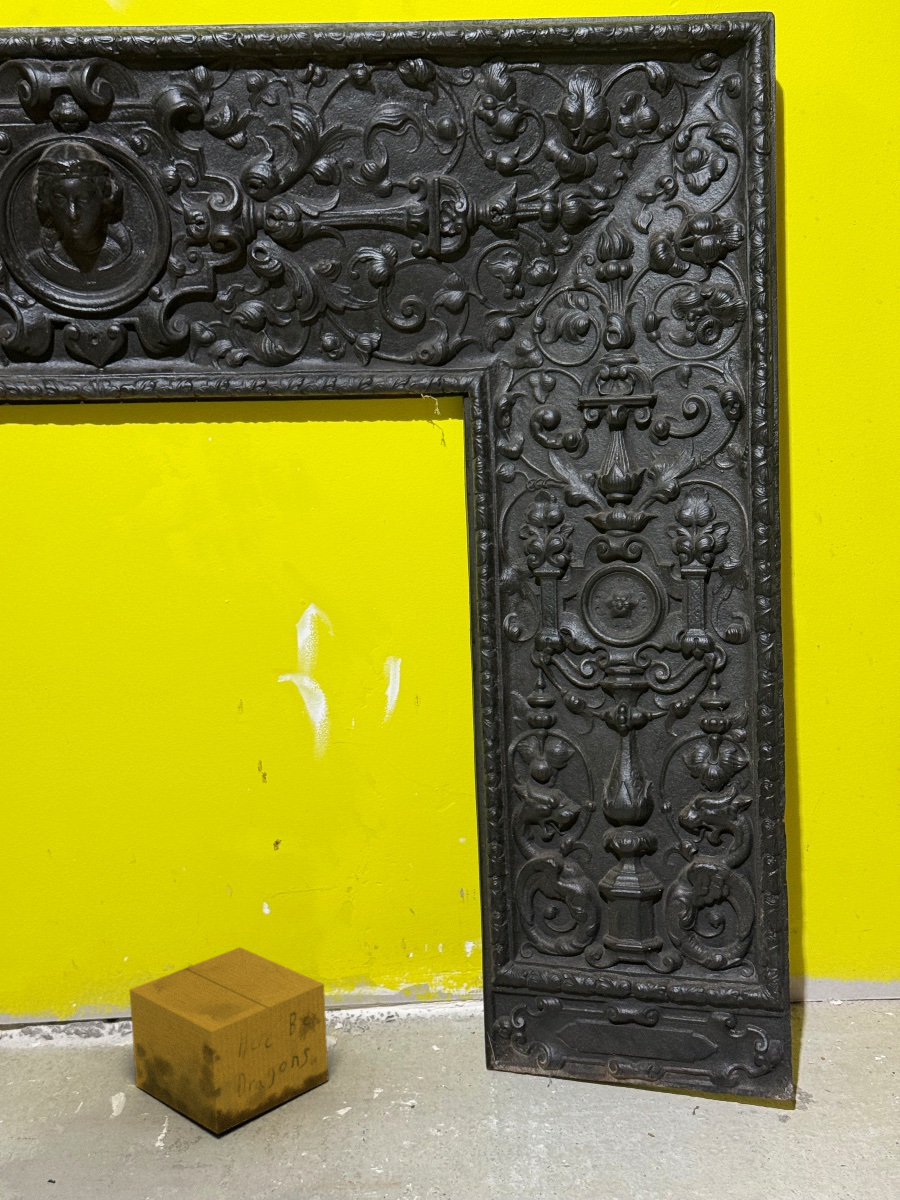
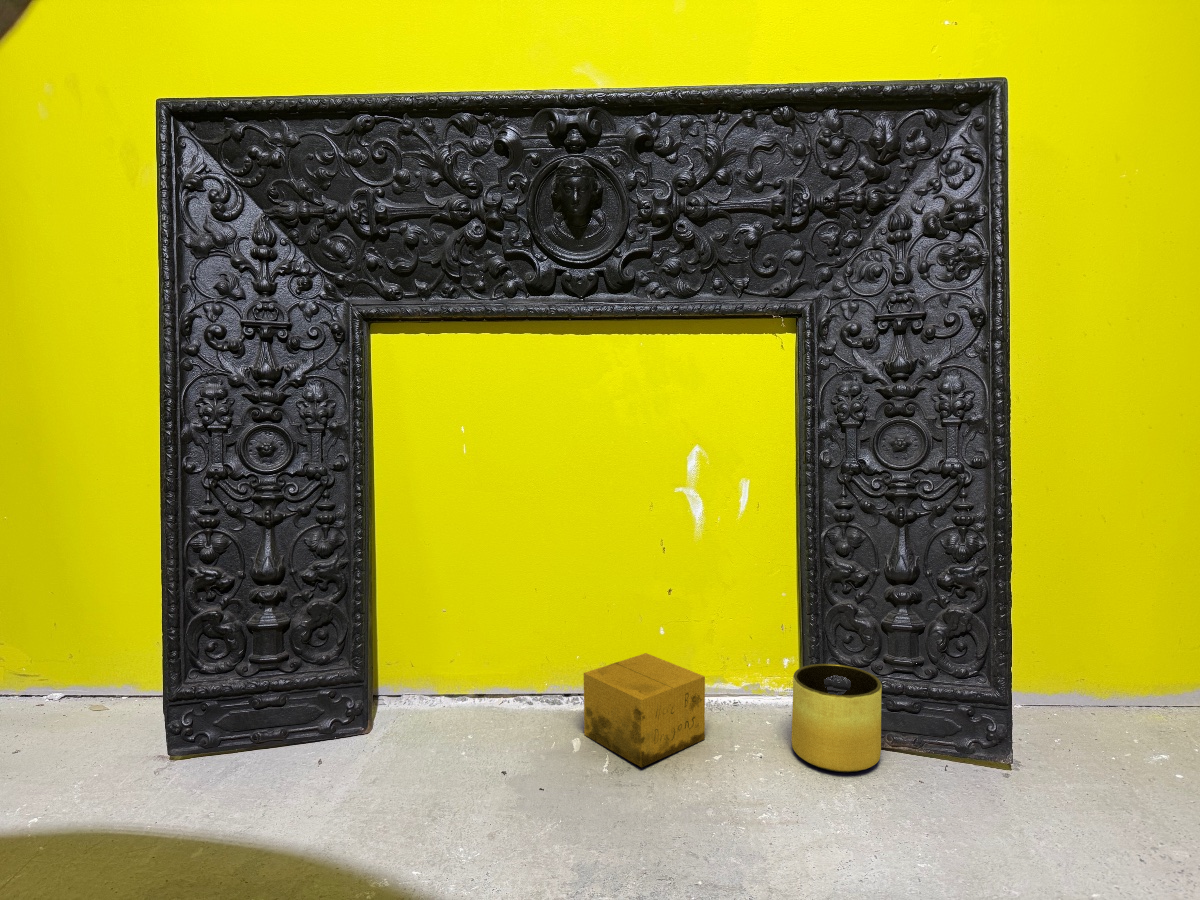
planter: none [458,952,592,1120] -> present [792,664,882,772]

